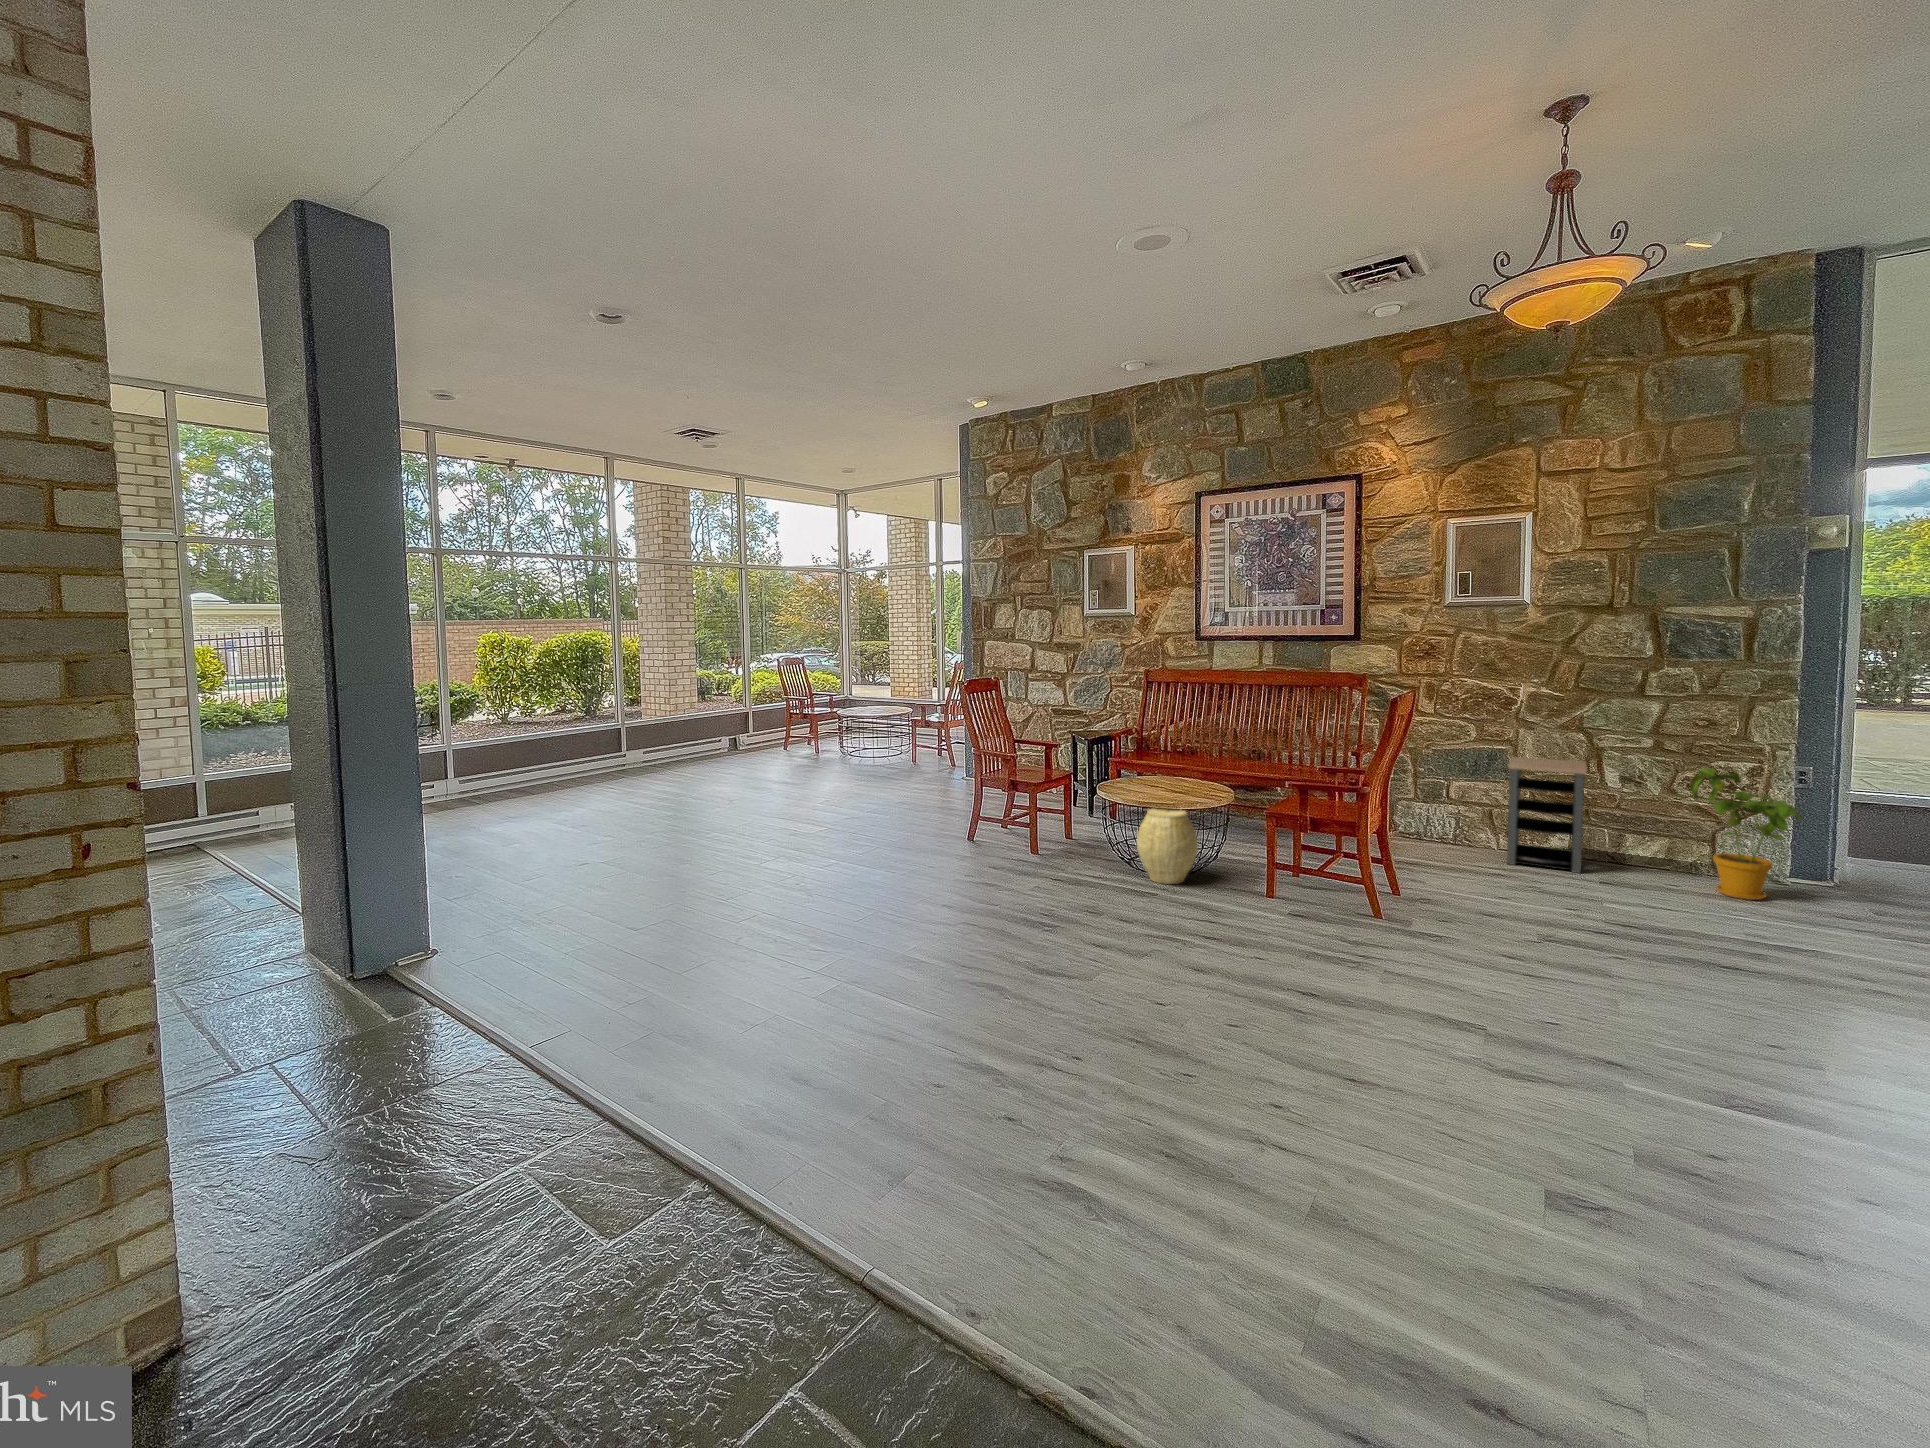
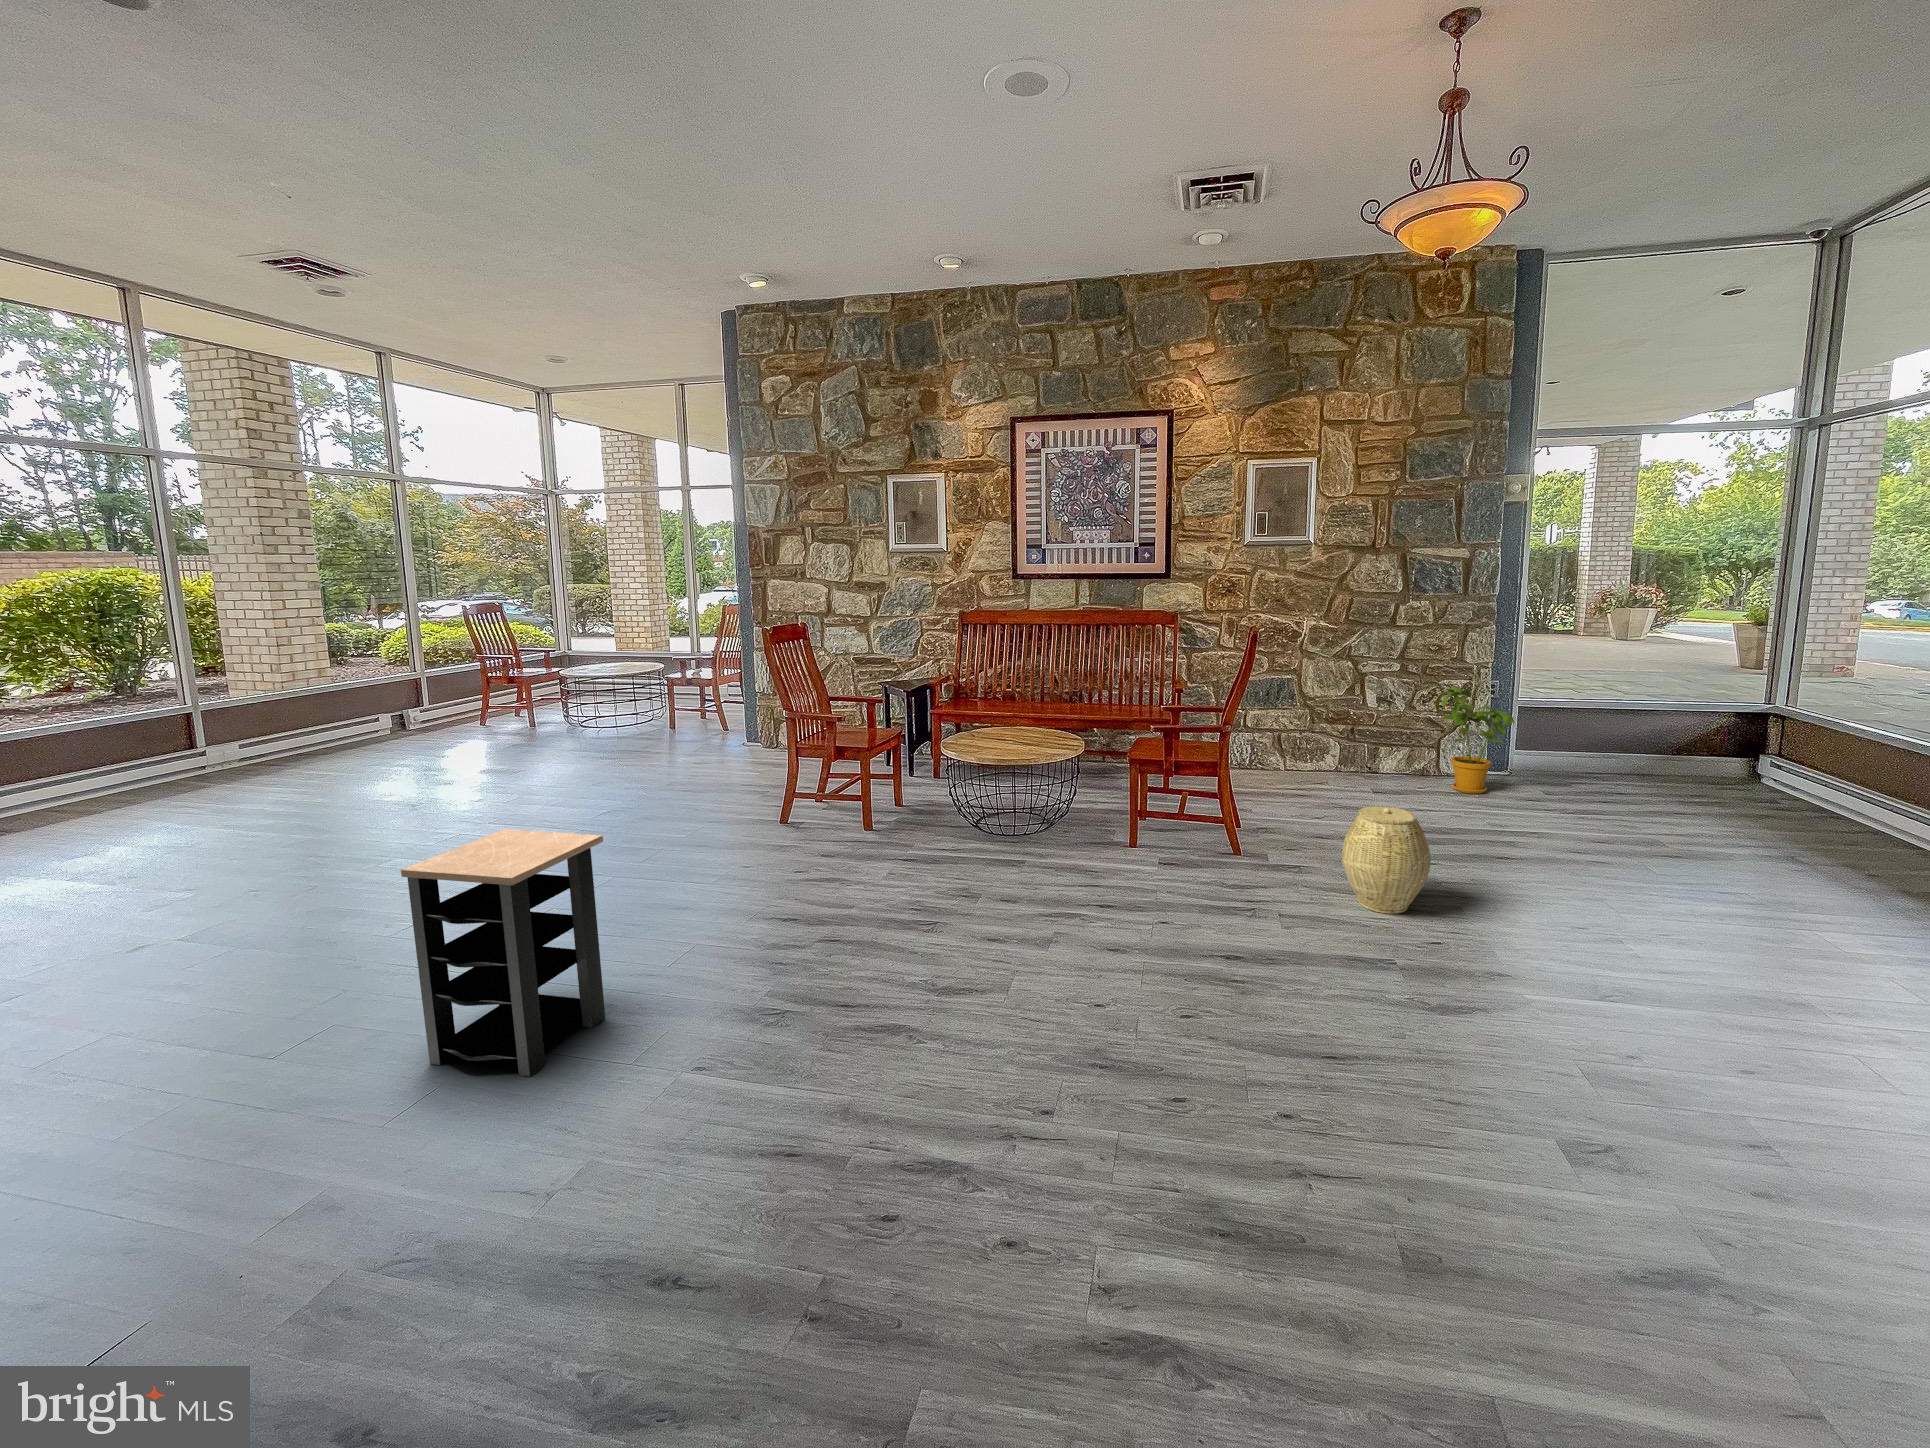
side table: present [1507,757,1587,873] -> present [401,829,605,1077]
woven basket: present [1137,809,1198,884] -> present [1342,806,1431,914]

